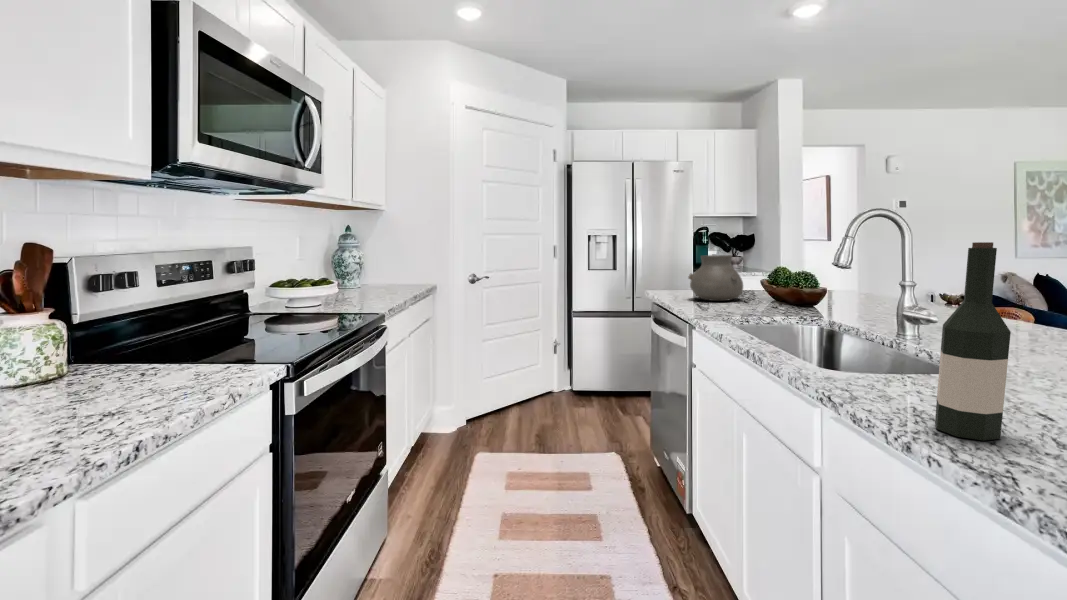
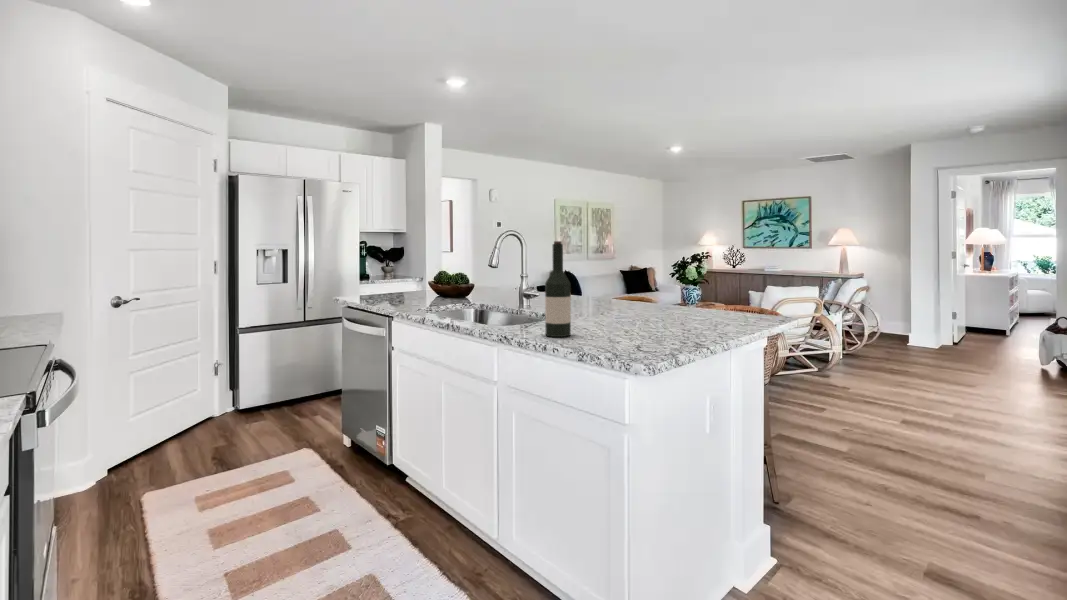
vase: present [688,255,743,301] -> none [367,262,411,299]

